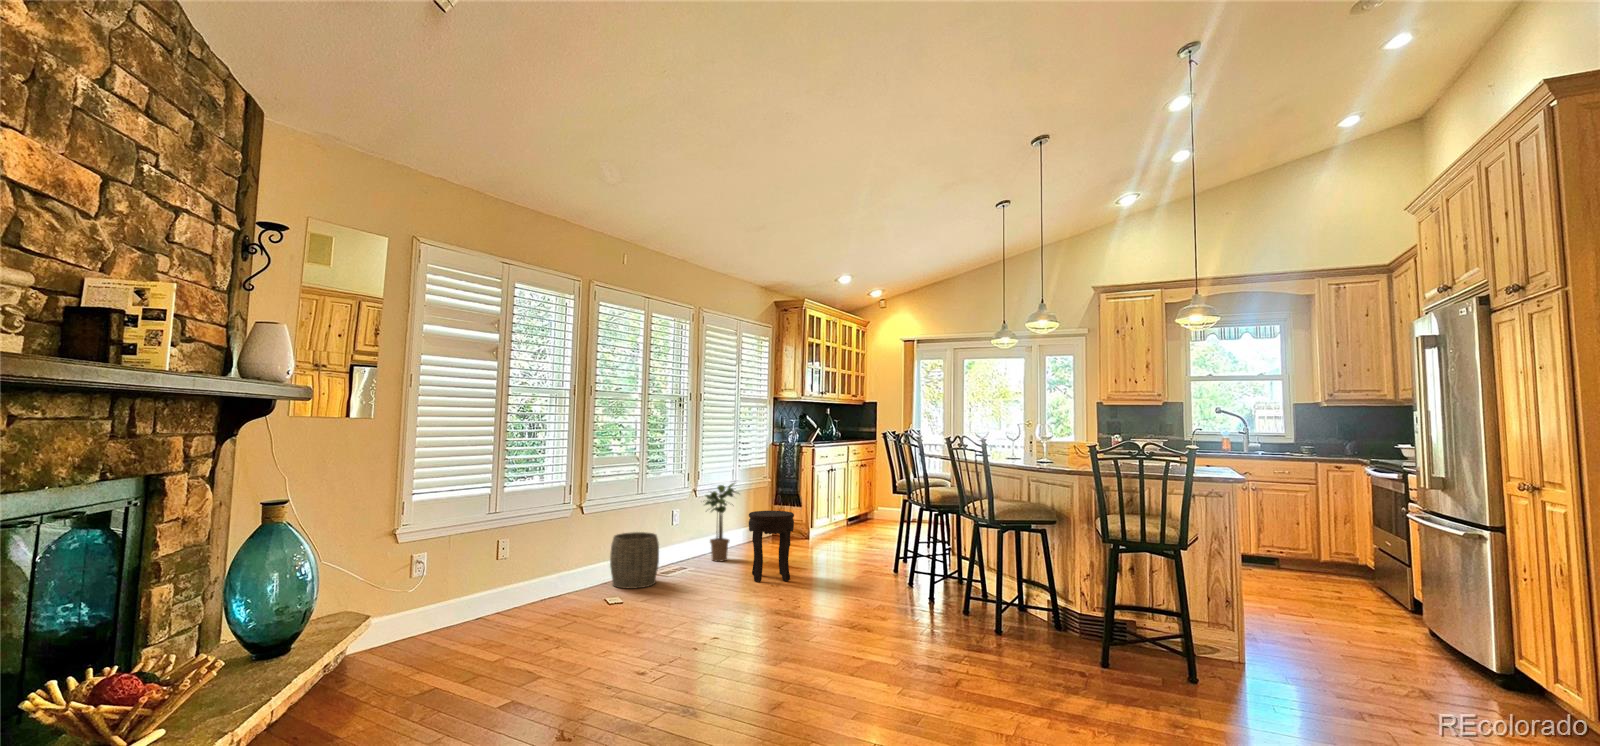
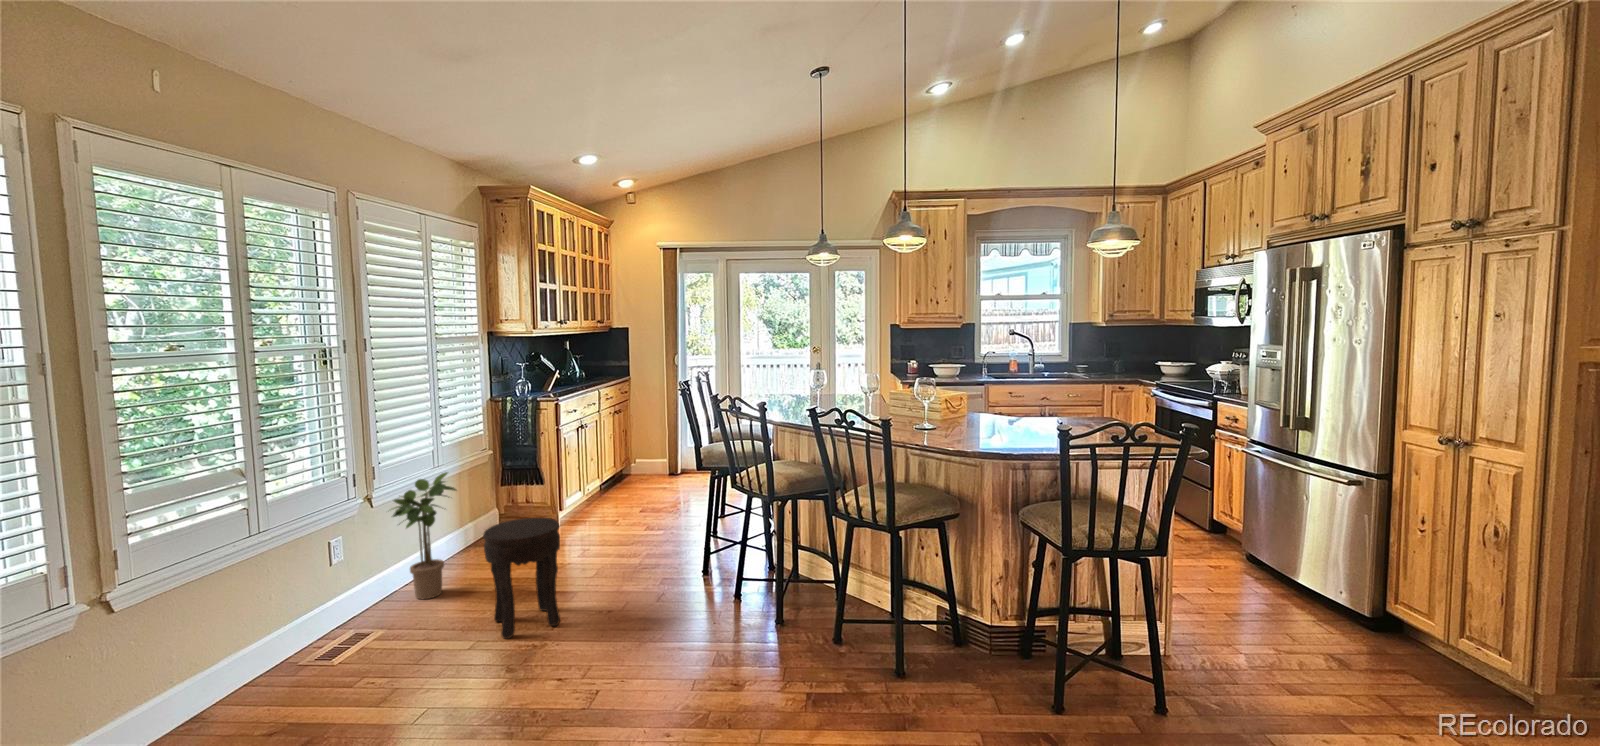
woven basket: present [610,532,659,588] -> none [205,601,318,722]

